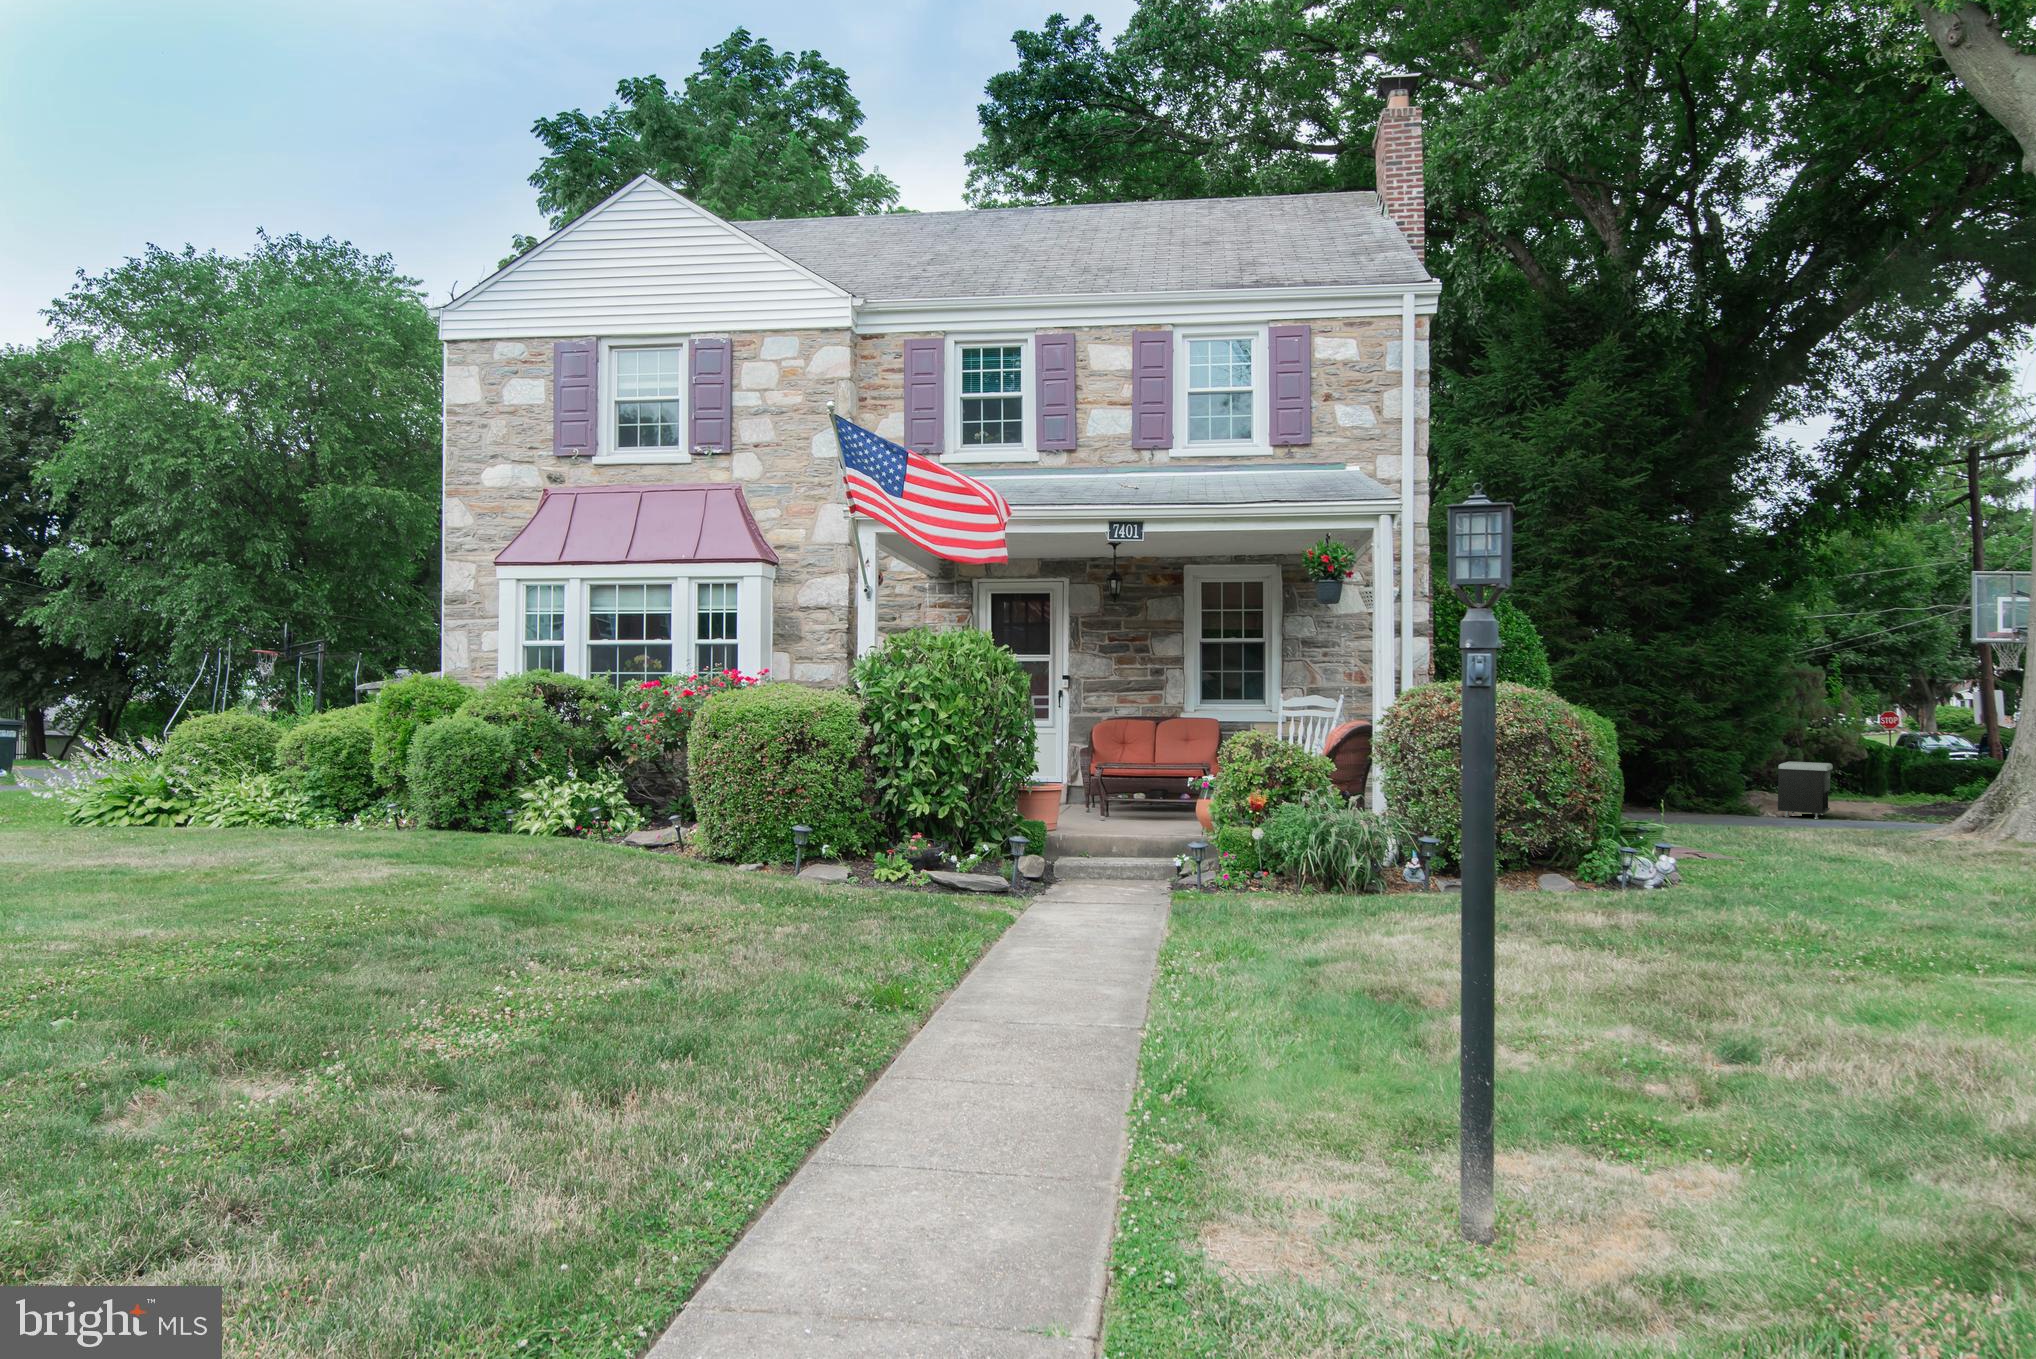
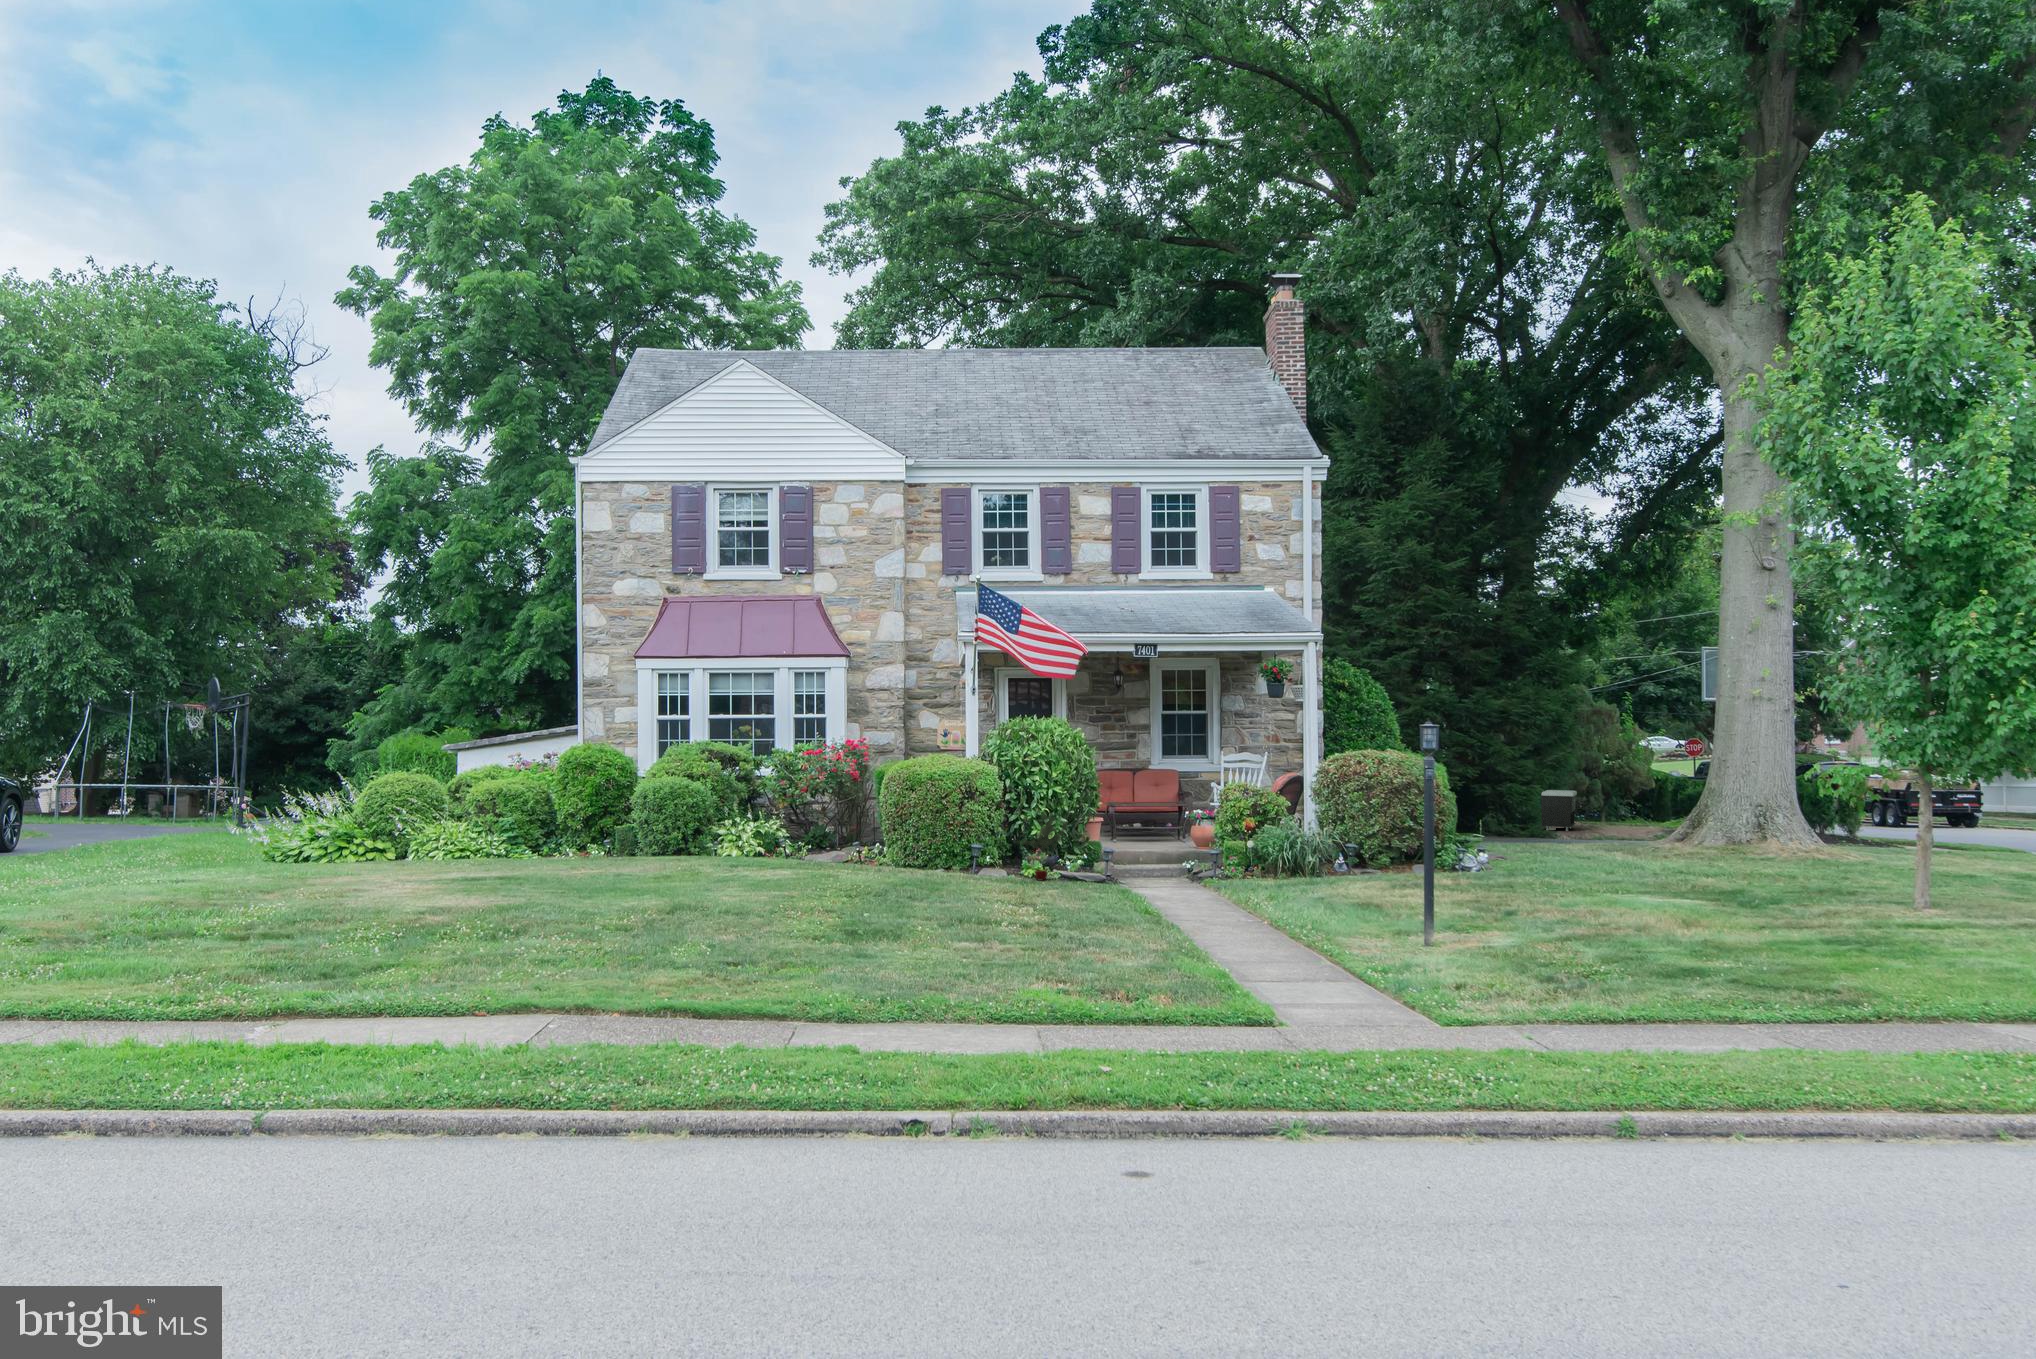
potted tree: none [886,774,960,879] -> present [1017,816,1067,880]

